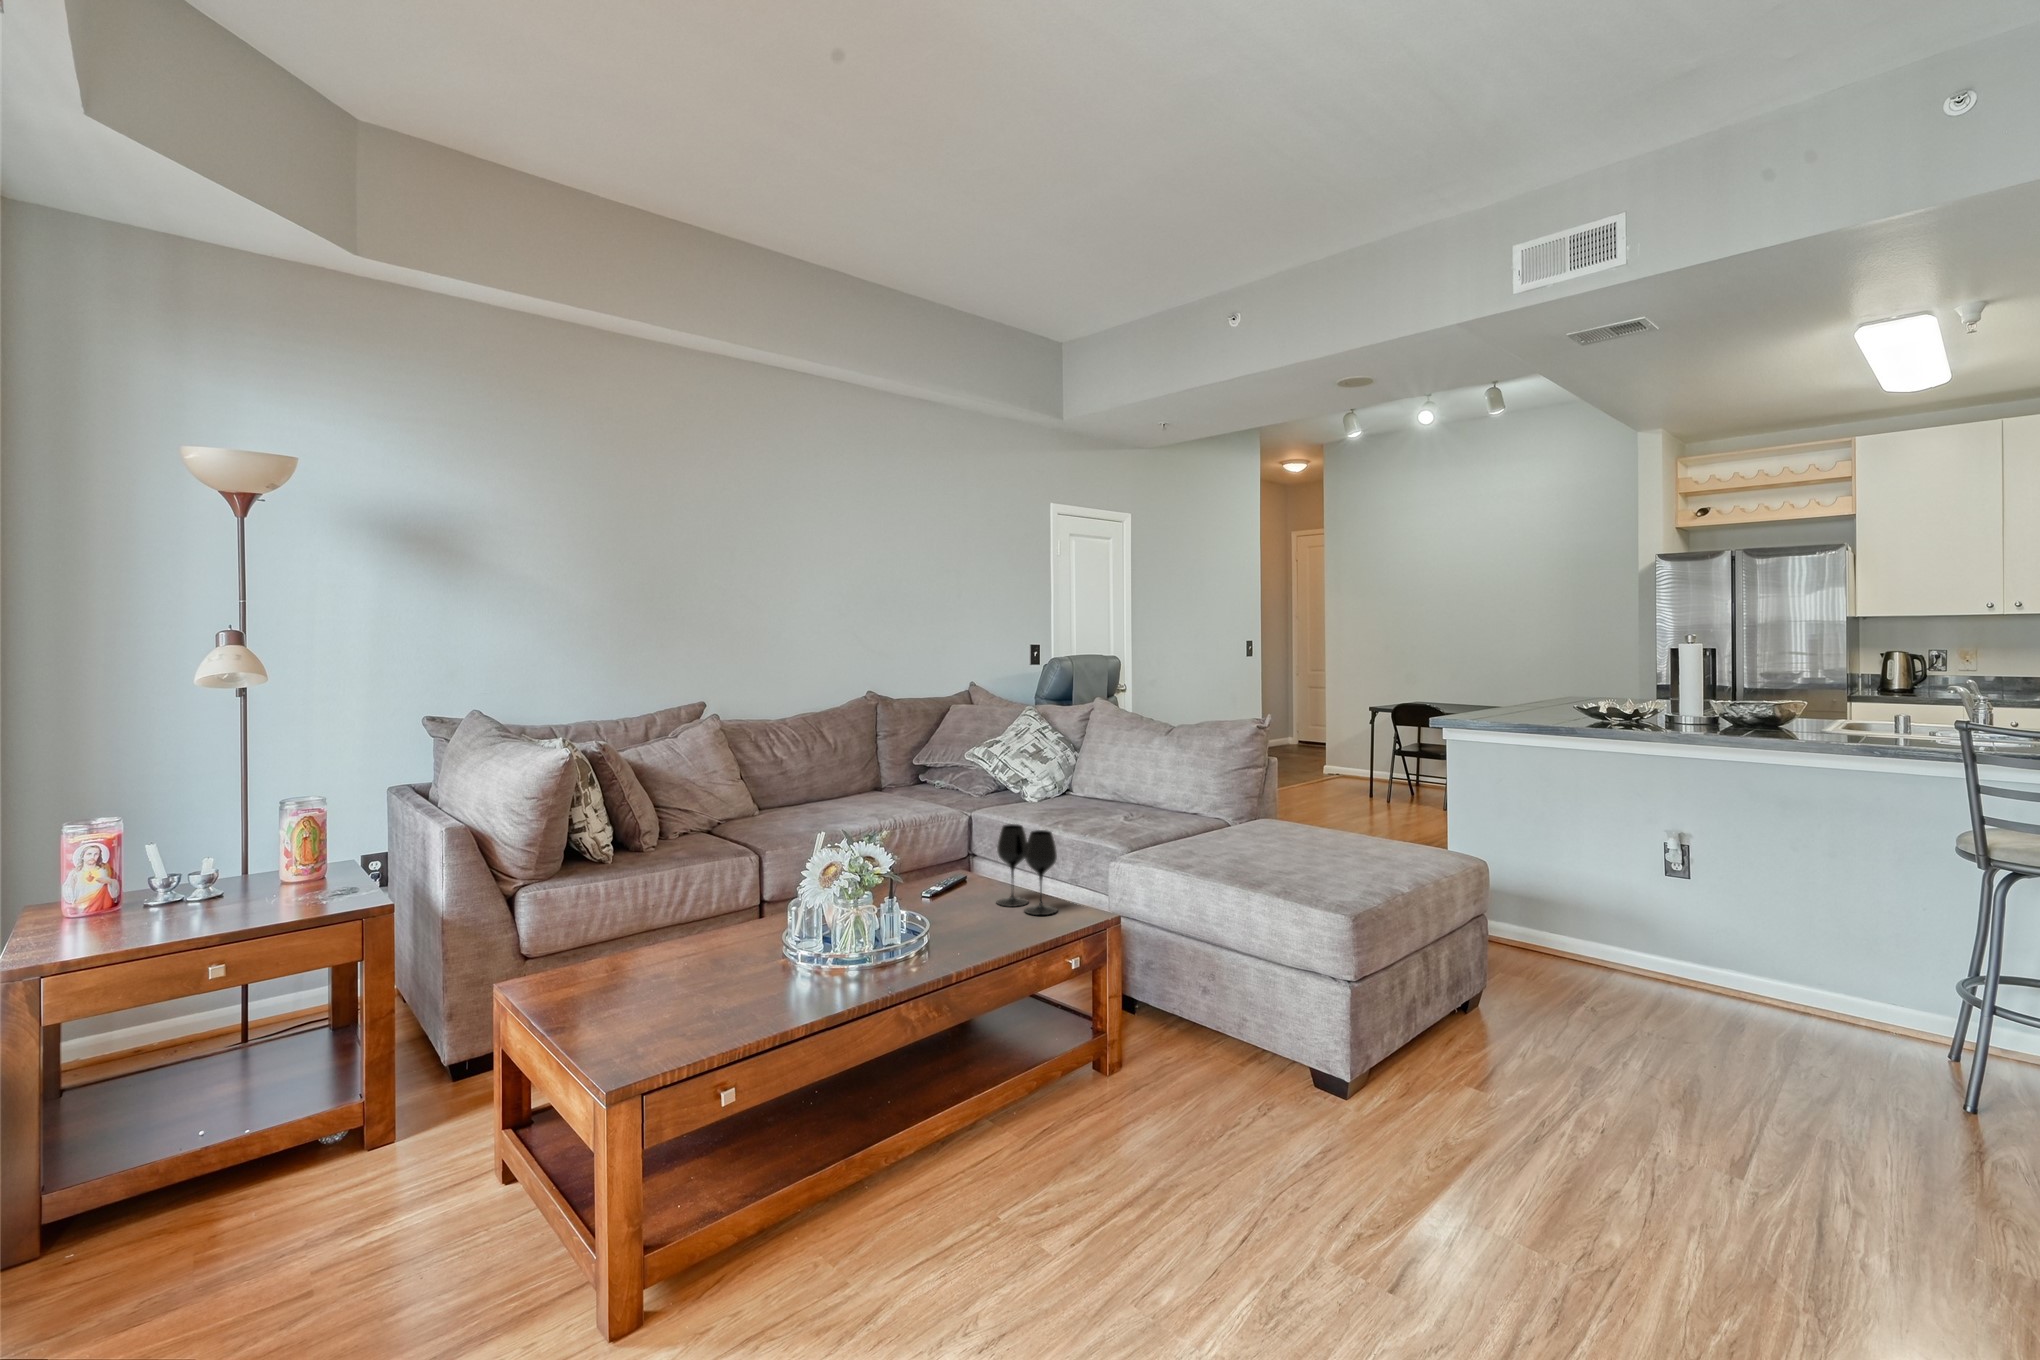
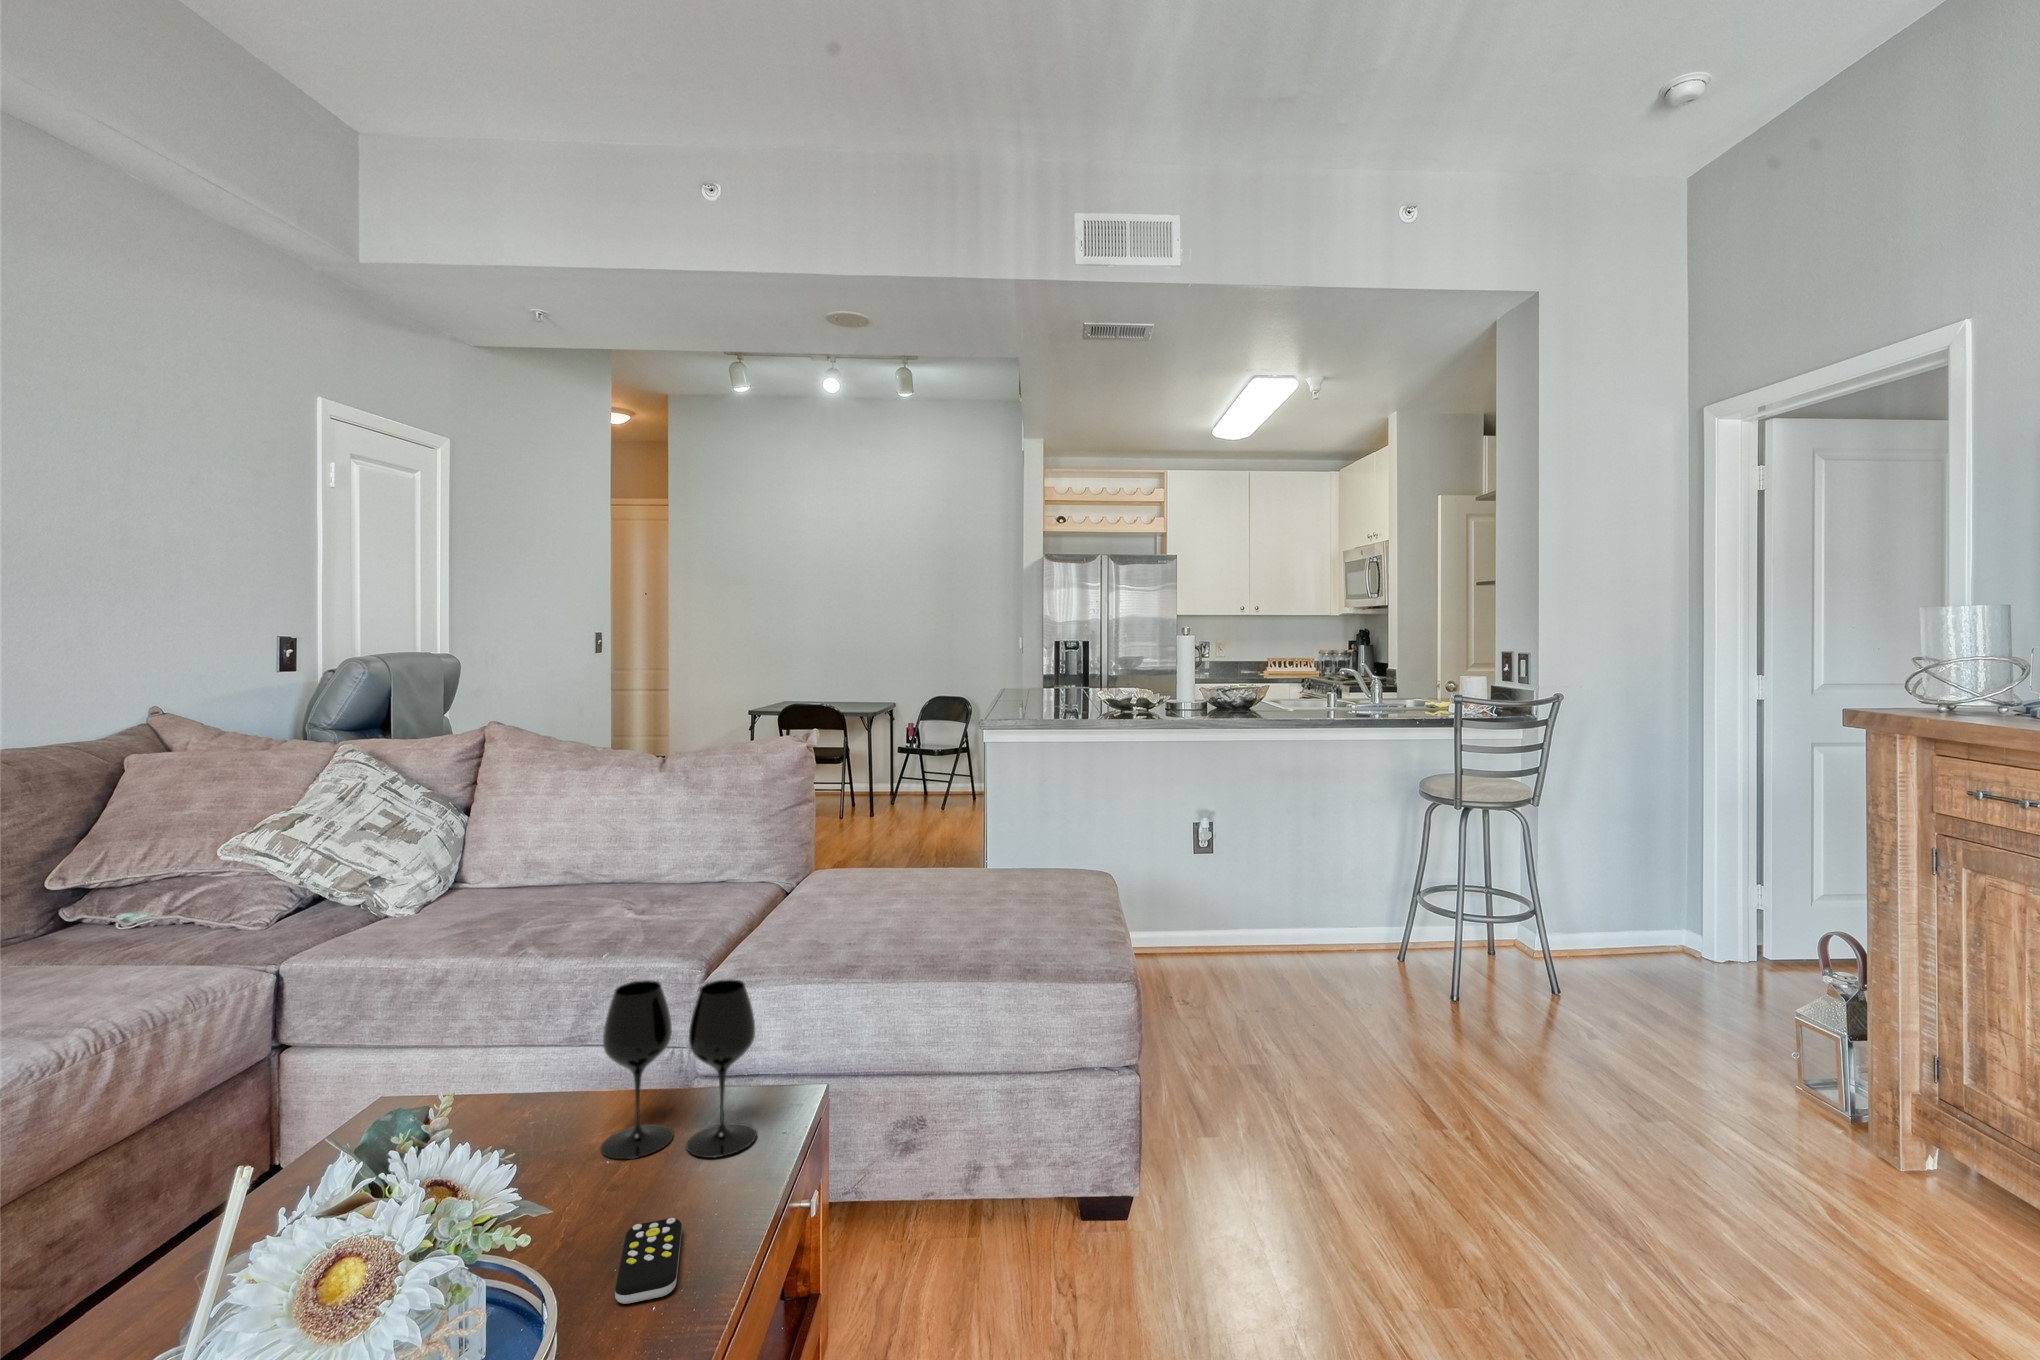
remote control: none [946,919,988,941] -> present [615,1218,682,1304]

